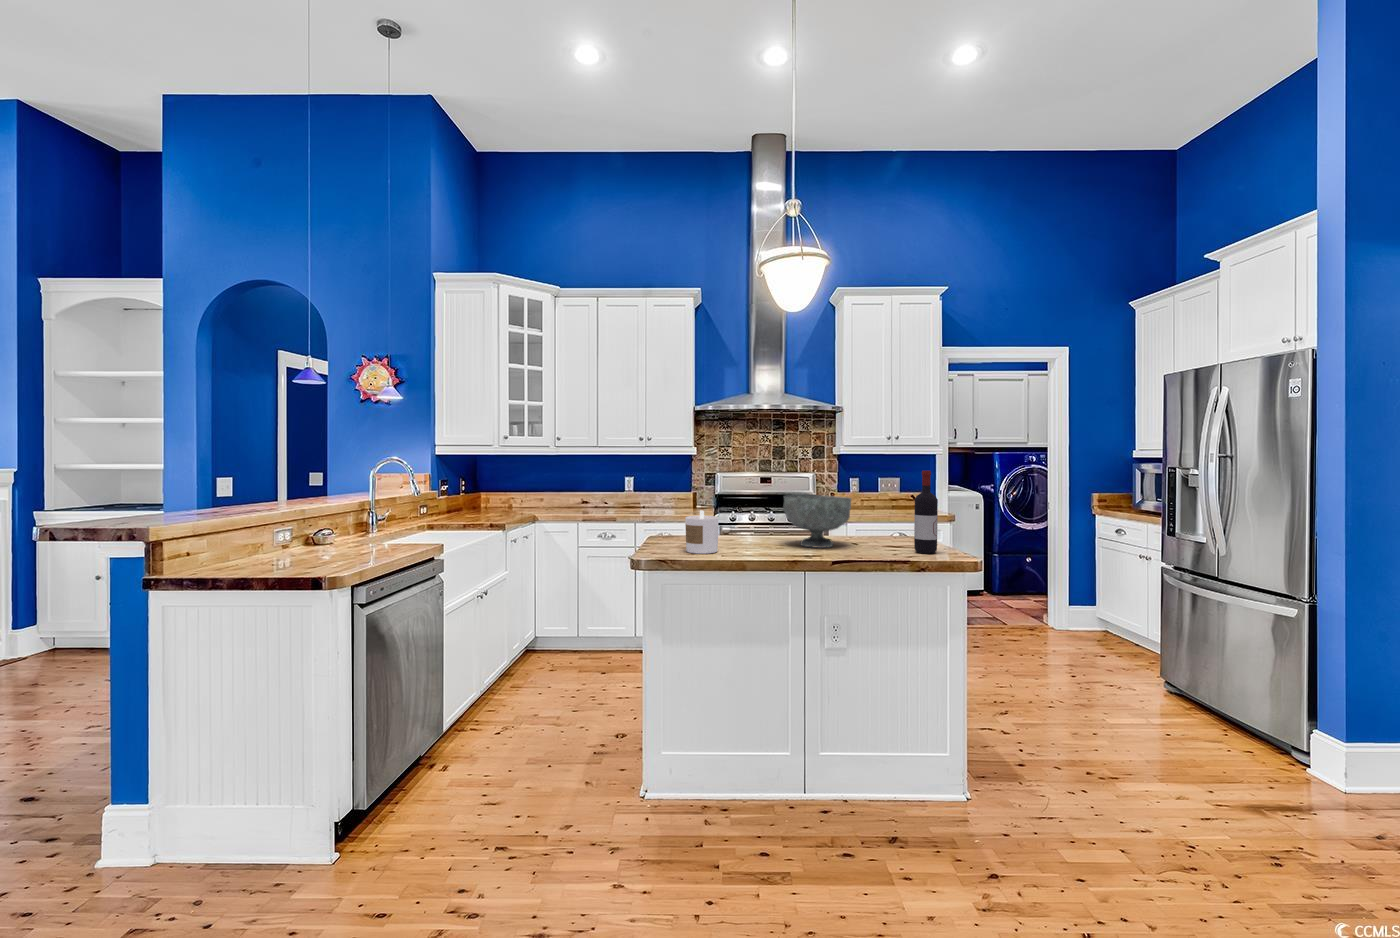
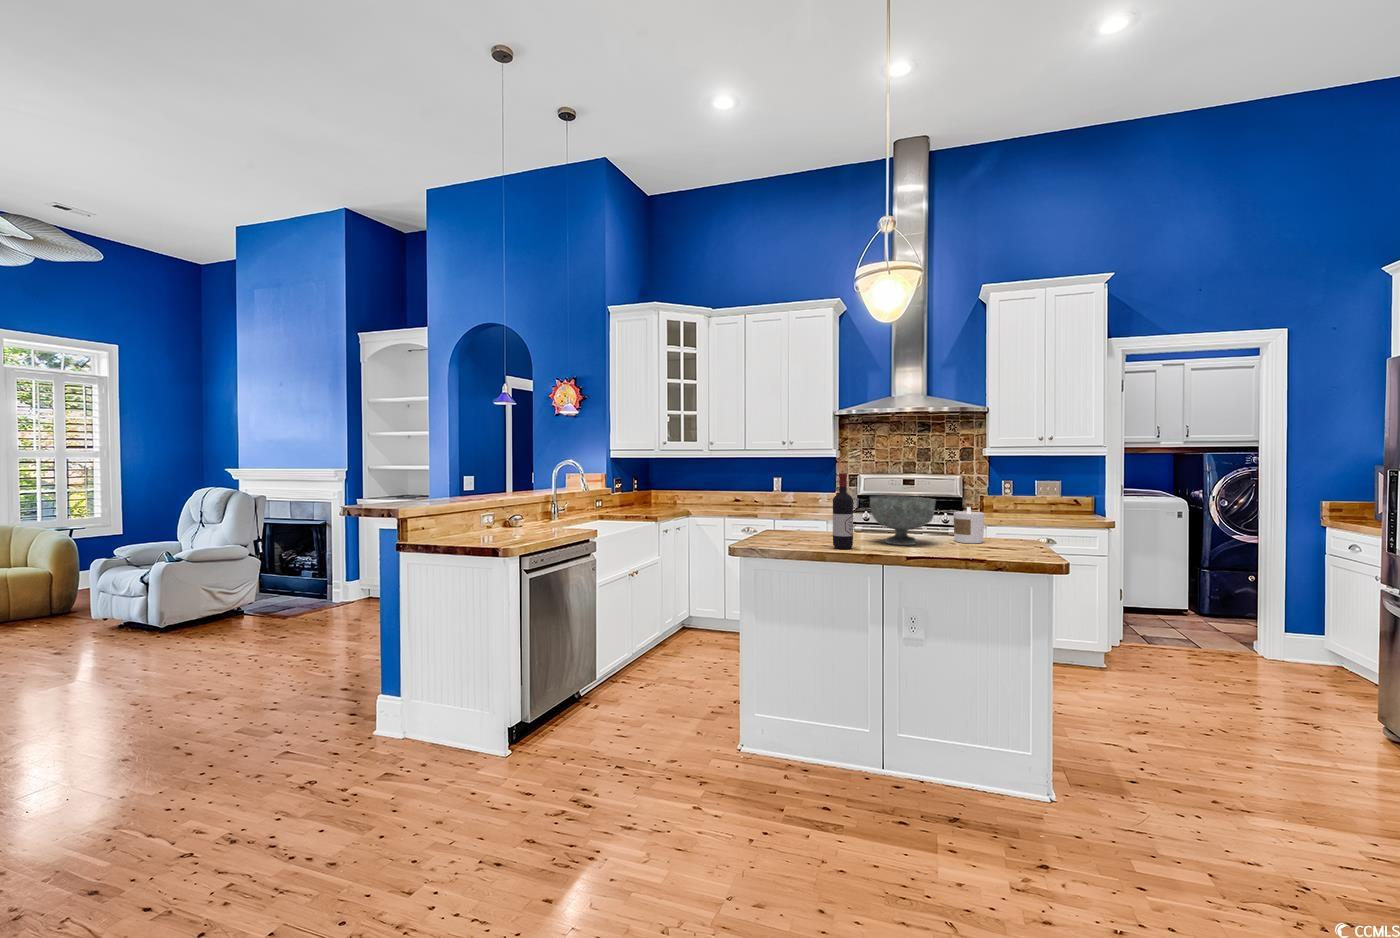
wine bottle: present [914,471,938,554] -> present [833,473,853,549]
candle: present [685,511,718,554] -> present [954,507,984,543]

